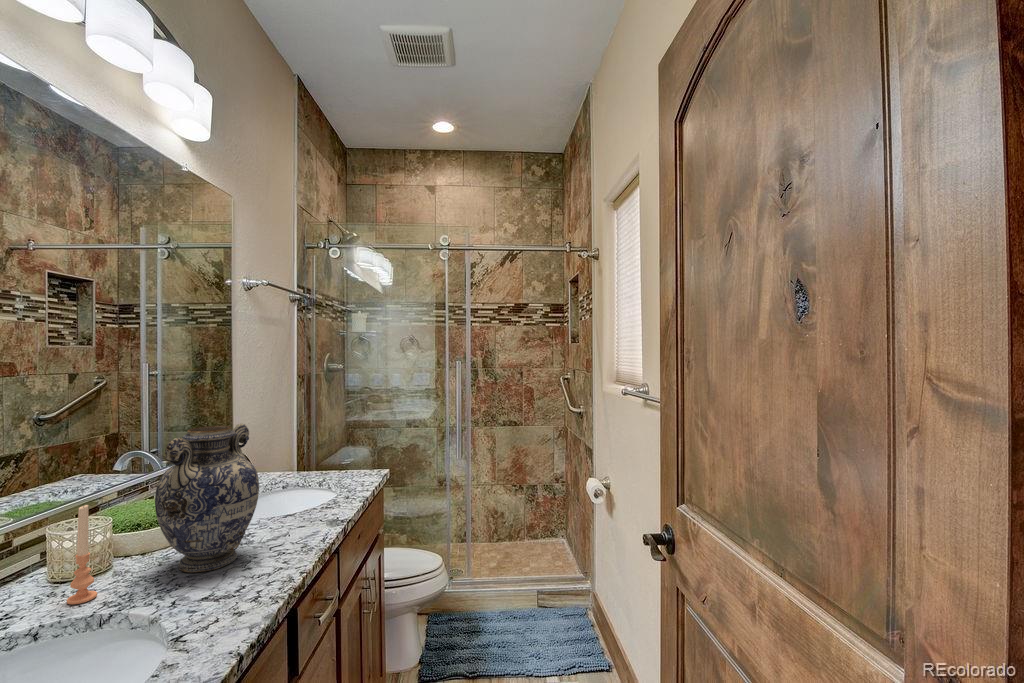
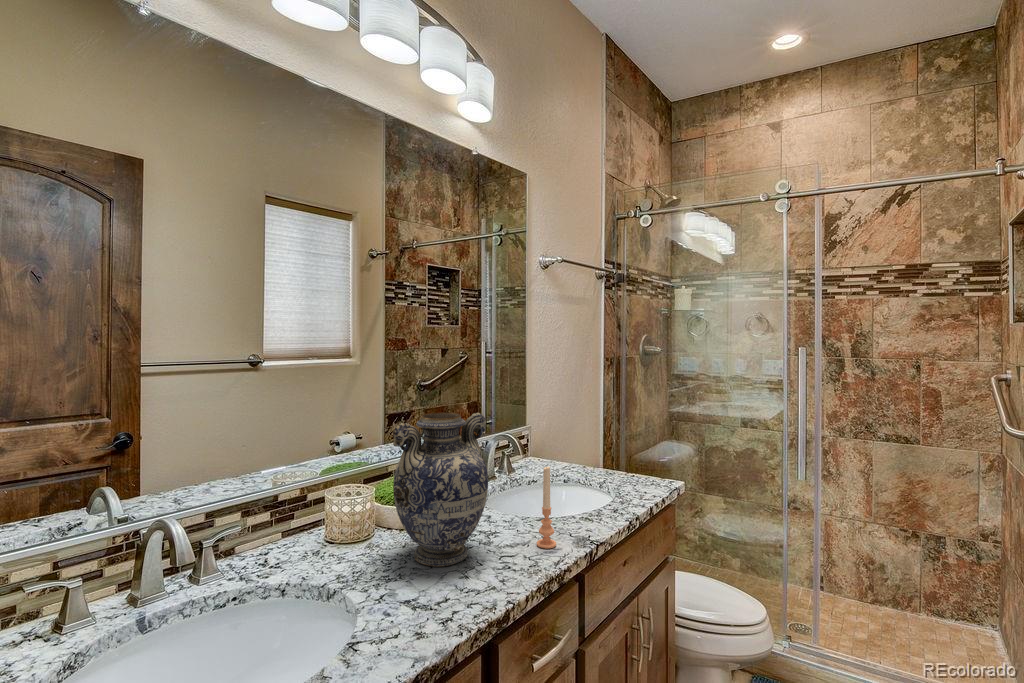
candle: present [67,505,97,604] -> present [537,467,556,549]

